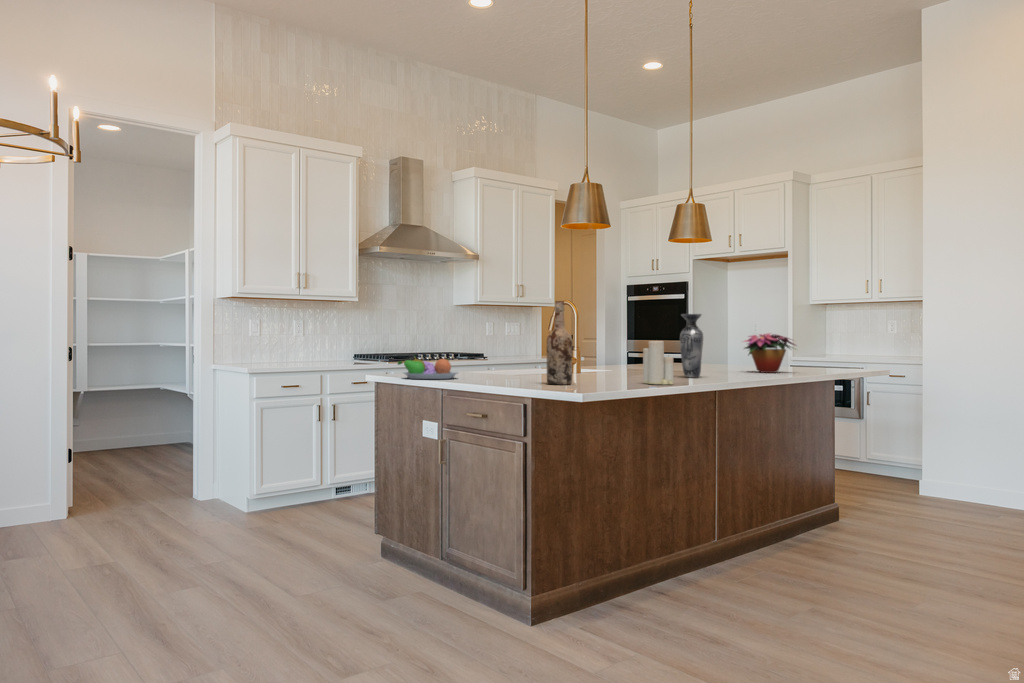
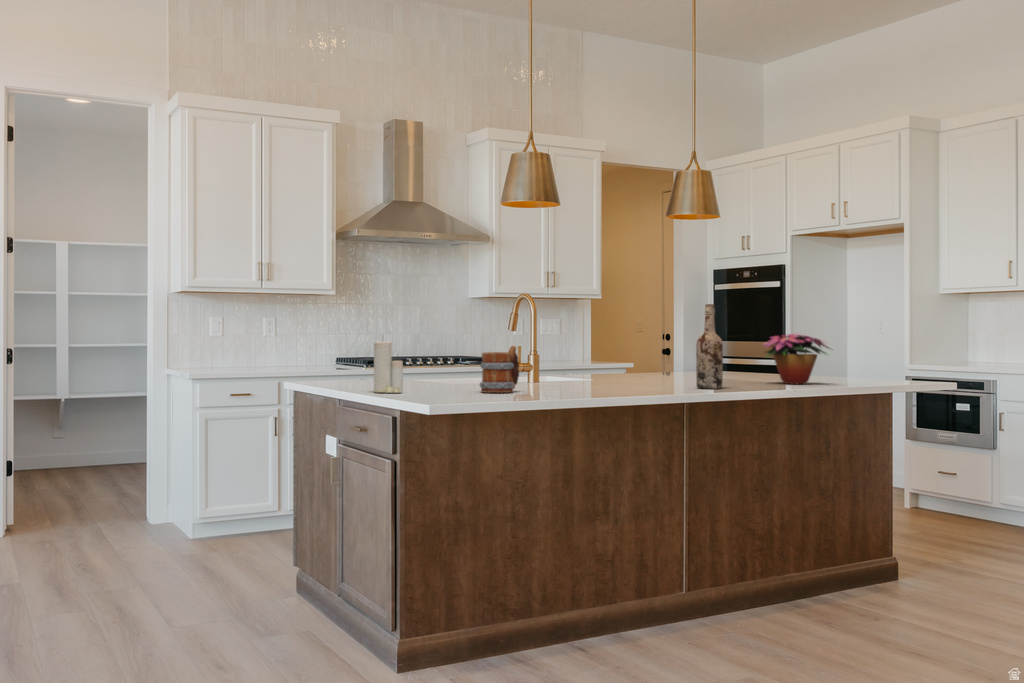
wine bottle: present [547,301,572,385] -> present [696,304,723,389]
vase: present [680,314,703,377] -> none [640,310,668,388]
candle: present [643,341,674,384] -> present [374,341,403,393]
mug: none [577,343,607,383] -> present [480,346,519,393]
fruit bowl: present [398,356,458,379] -> none [290,360,364,387]

